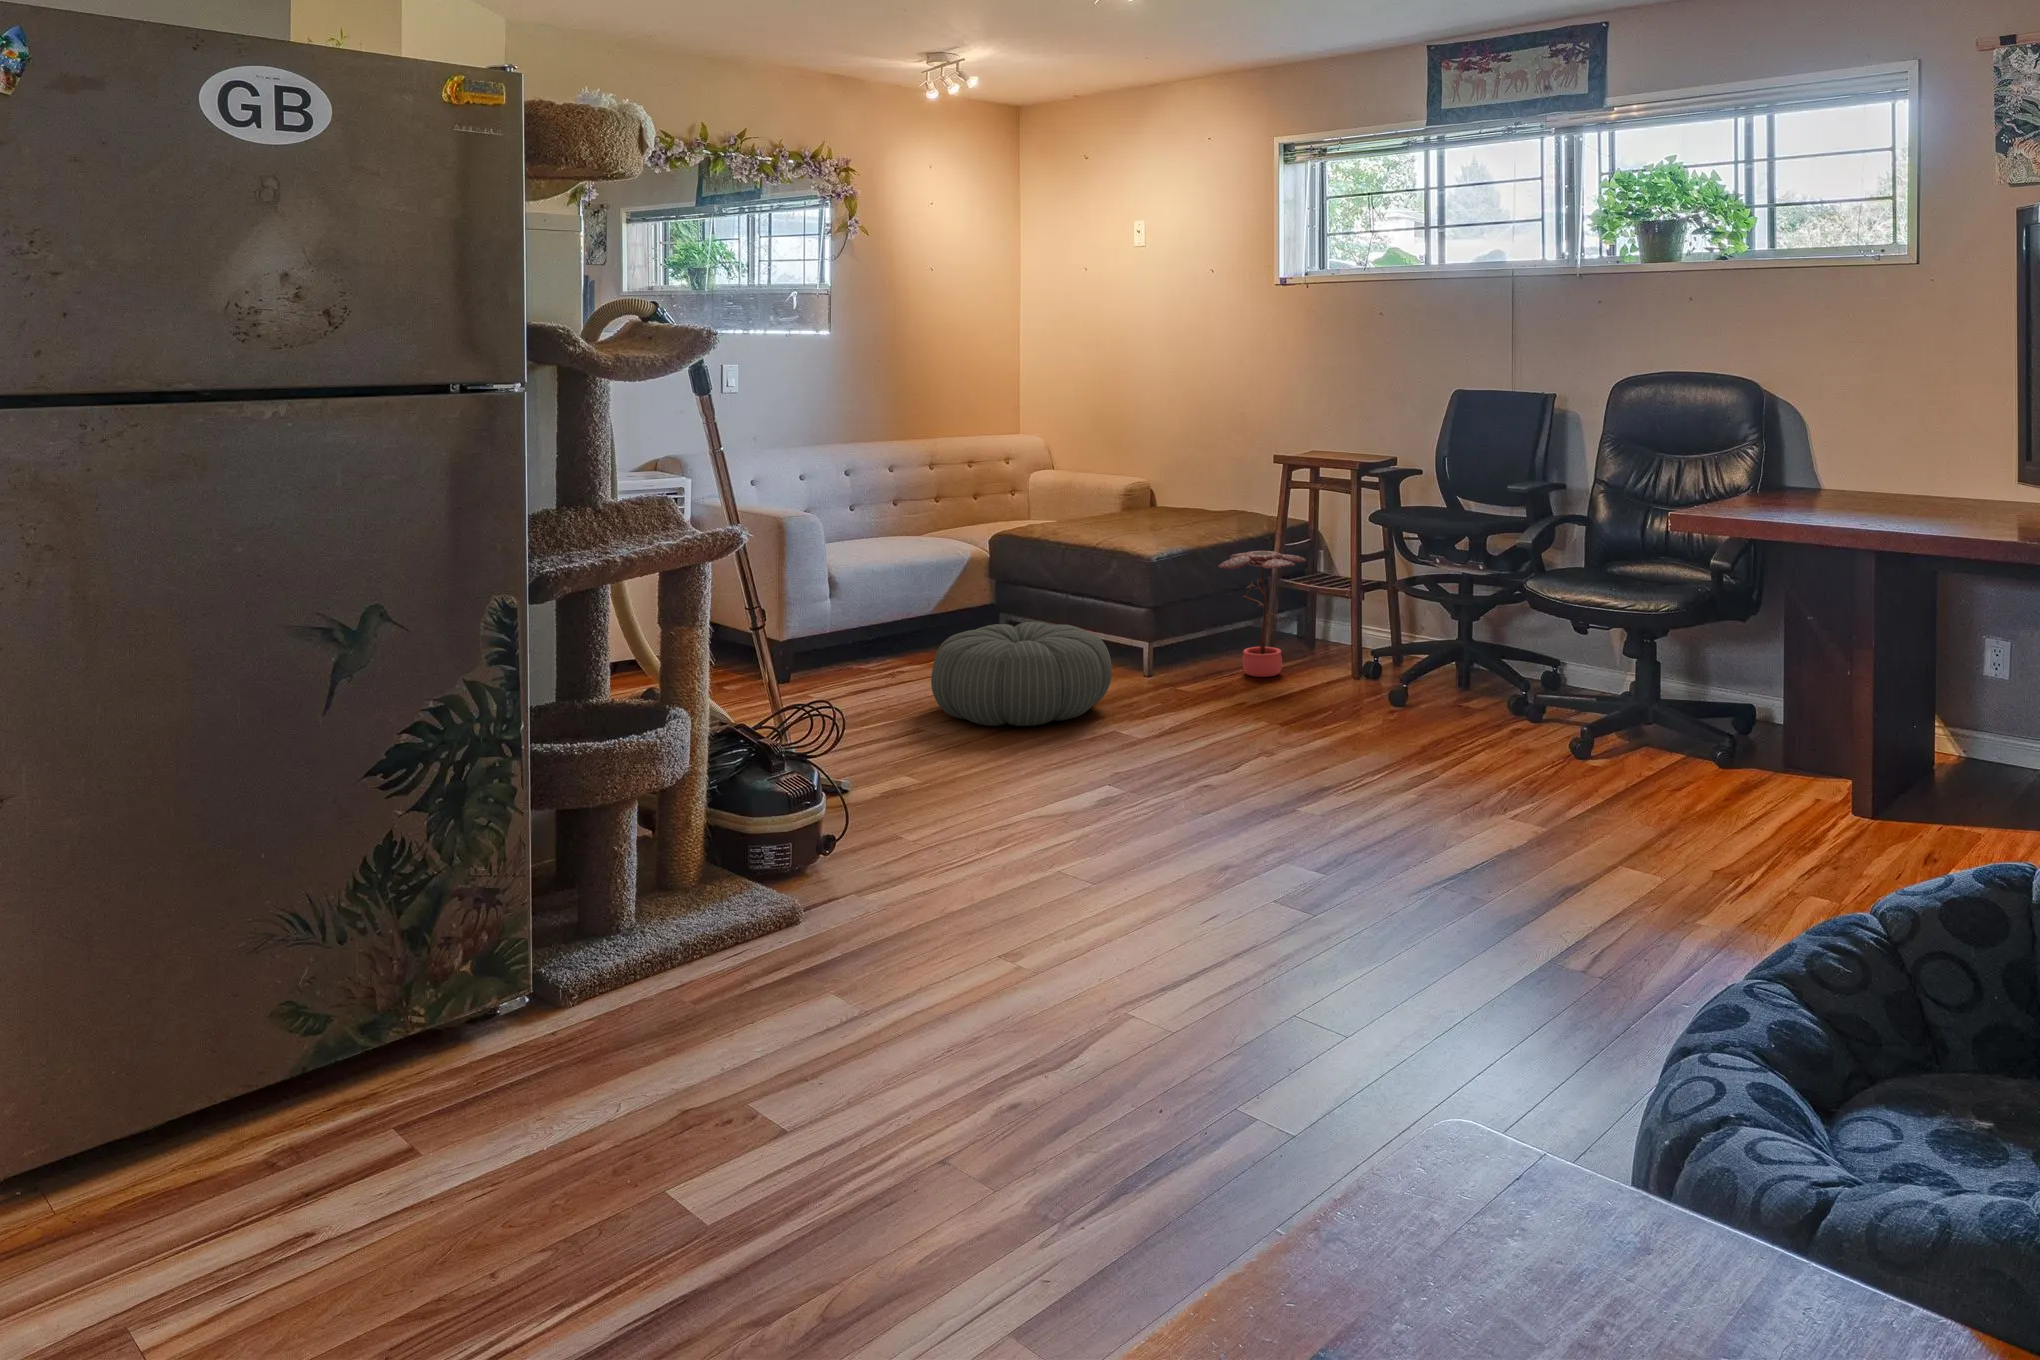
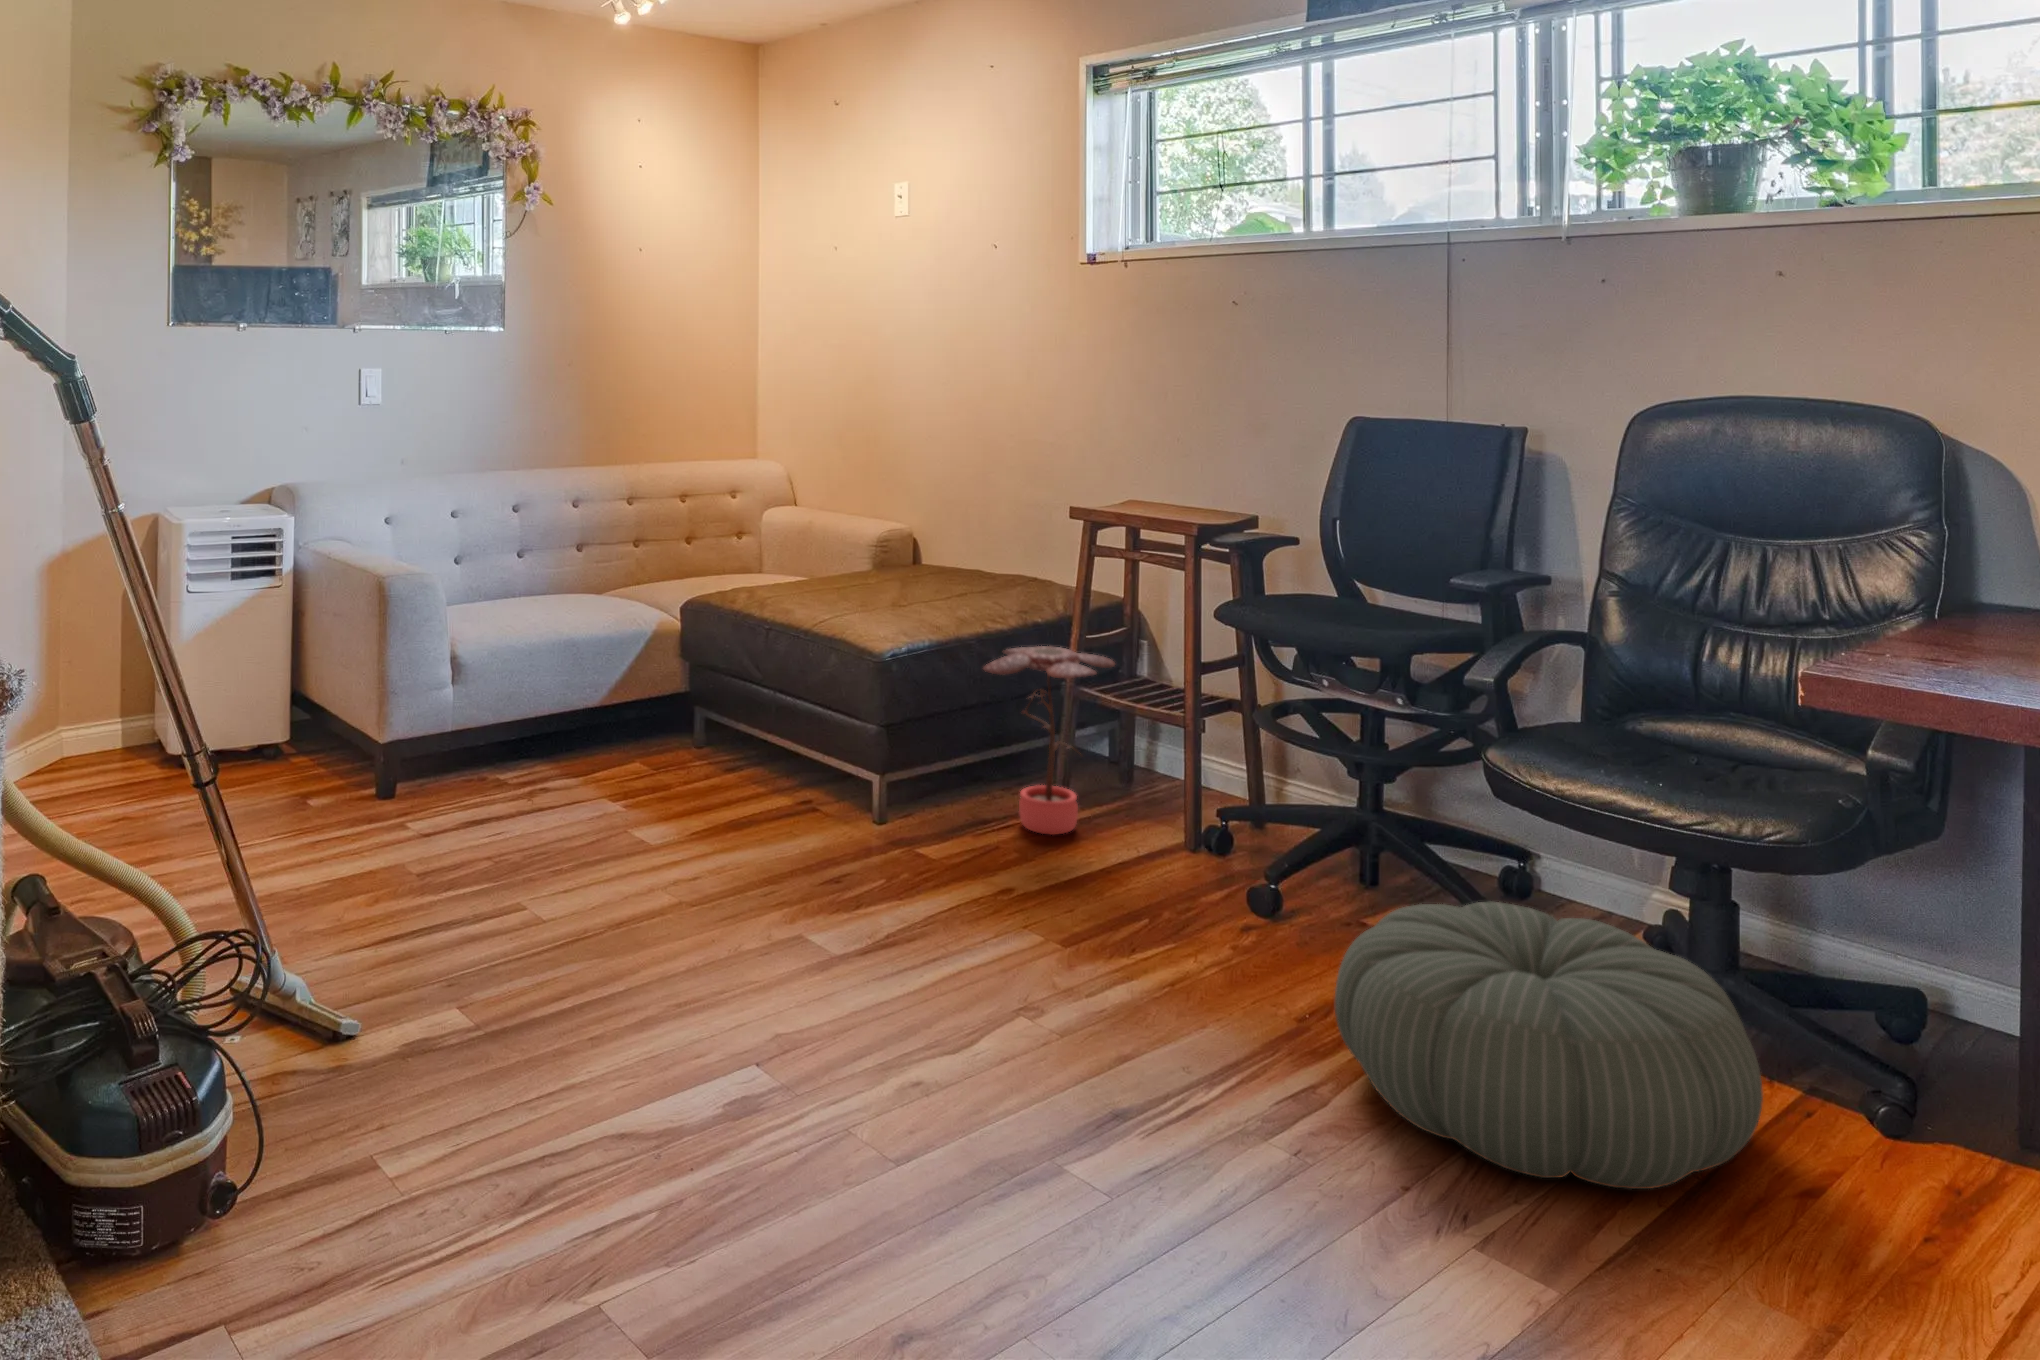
pouf: present [931,622,1112,726] -> present [1335,902,1763,1189]

